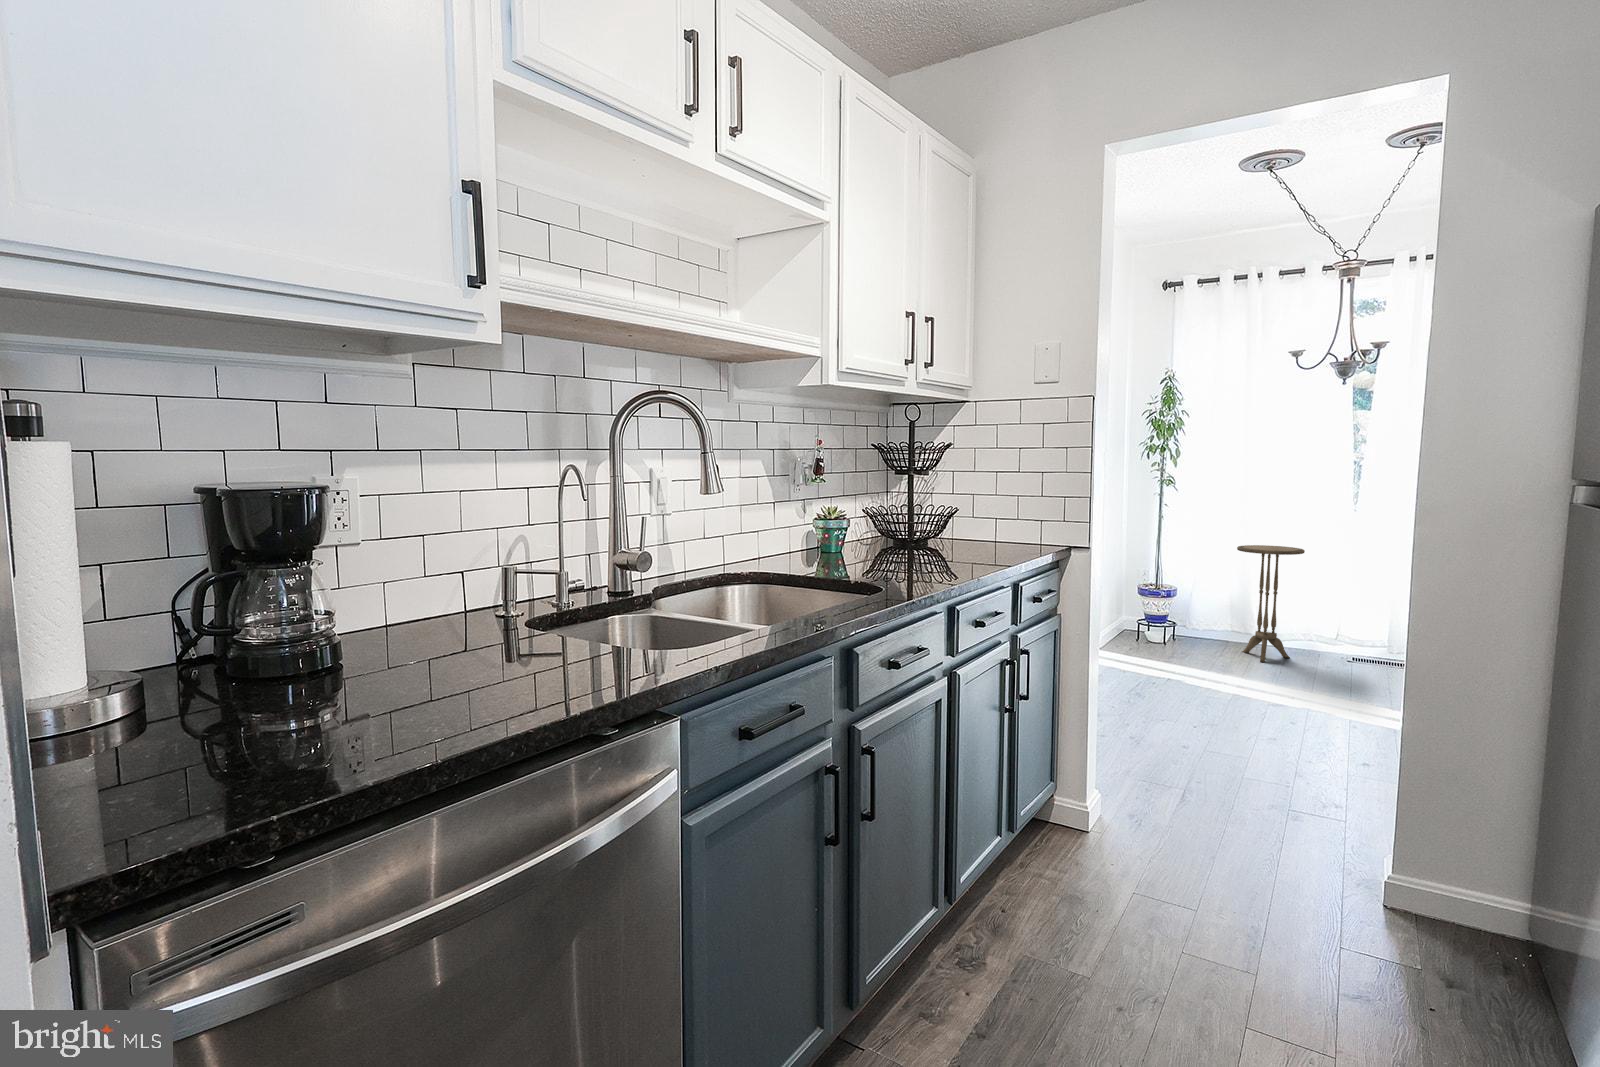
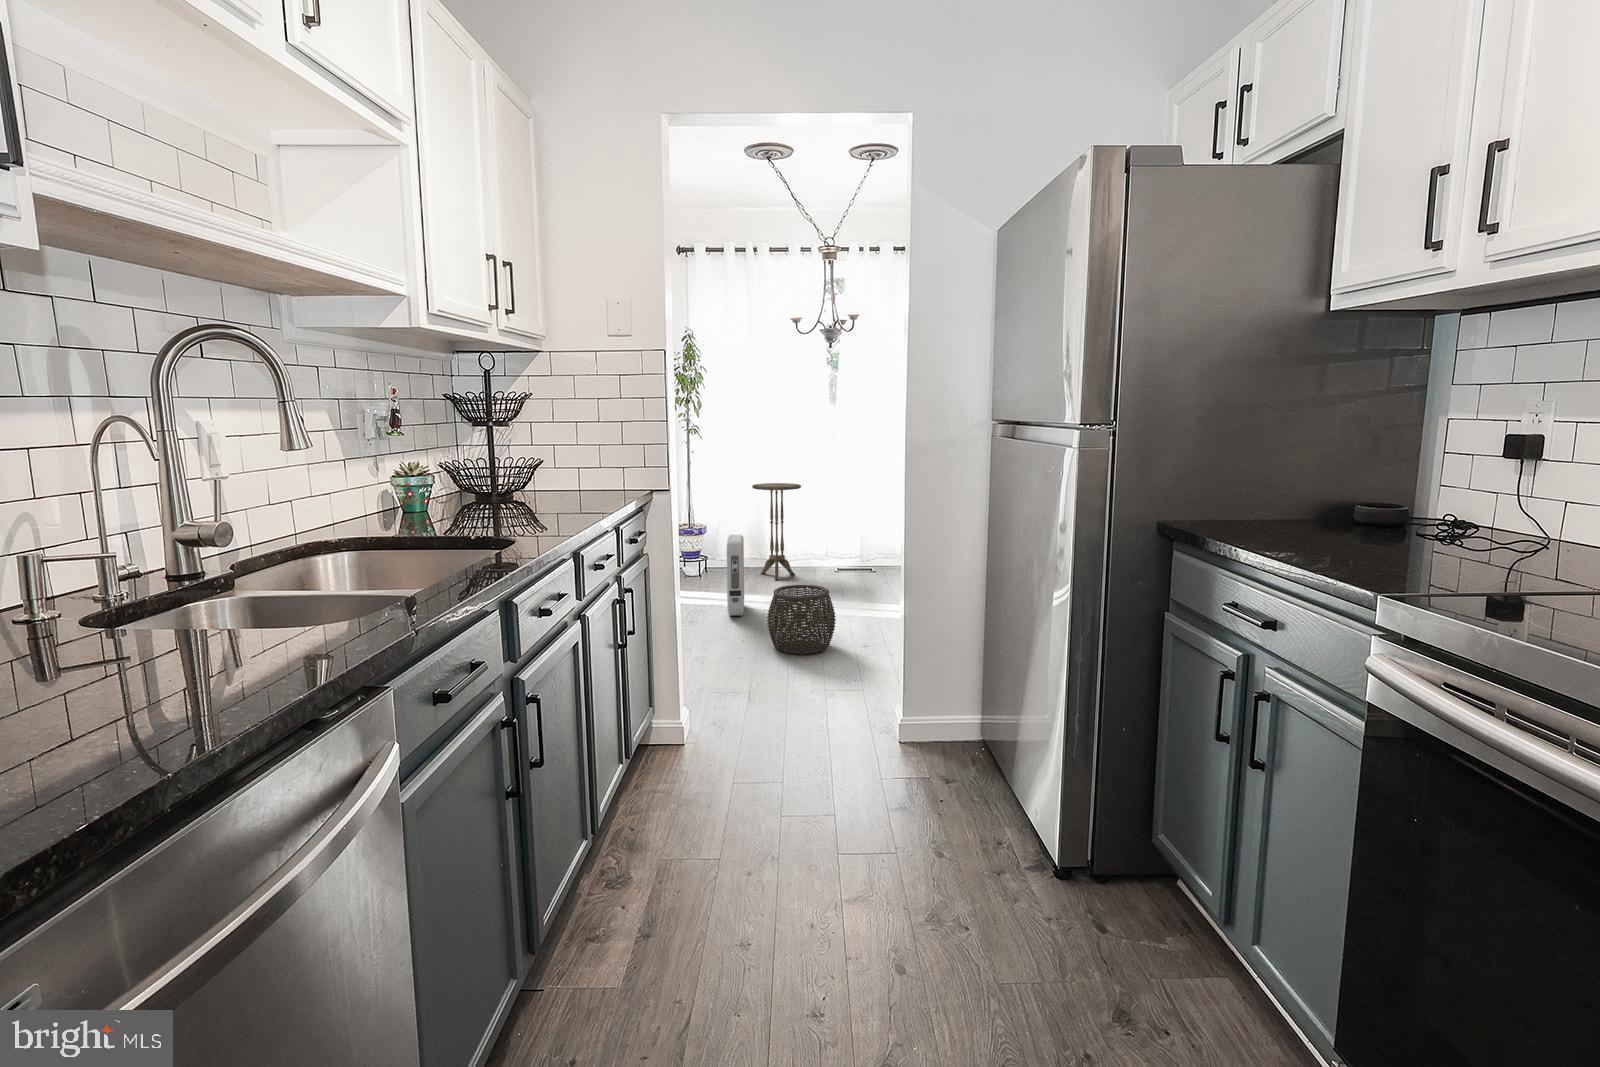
air purifier: none [1185,602,1214,698] -> present [727,535,744,616]
woven basket: none [1226,671,1324,761] -> present [767,585,836,654]

